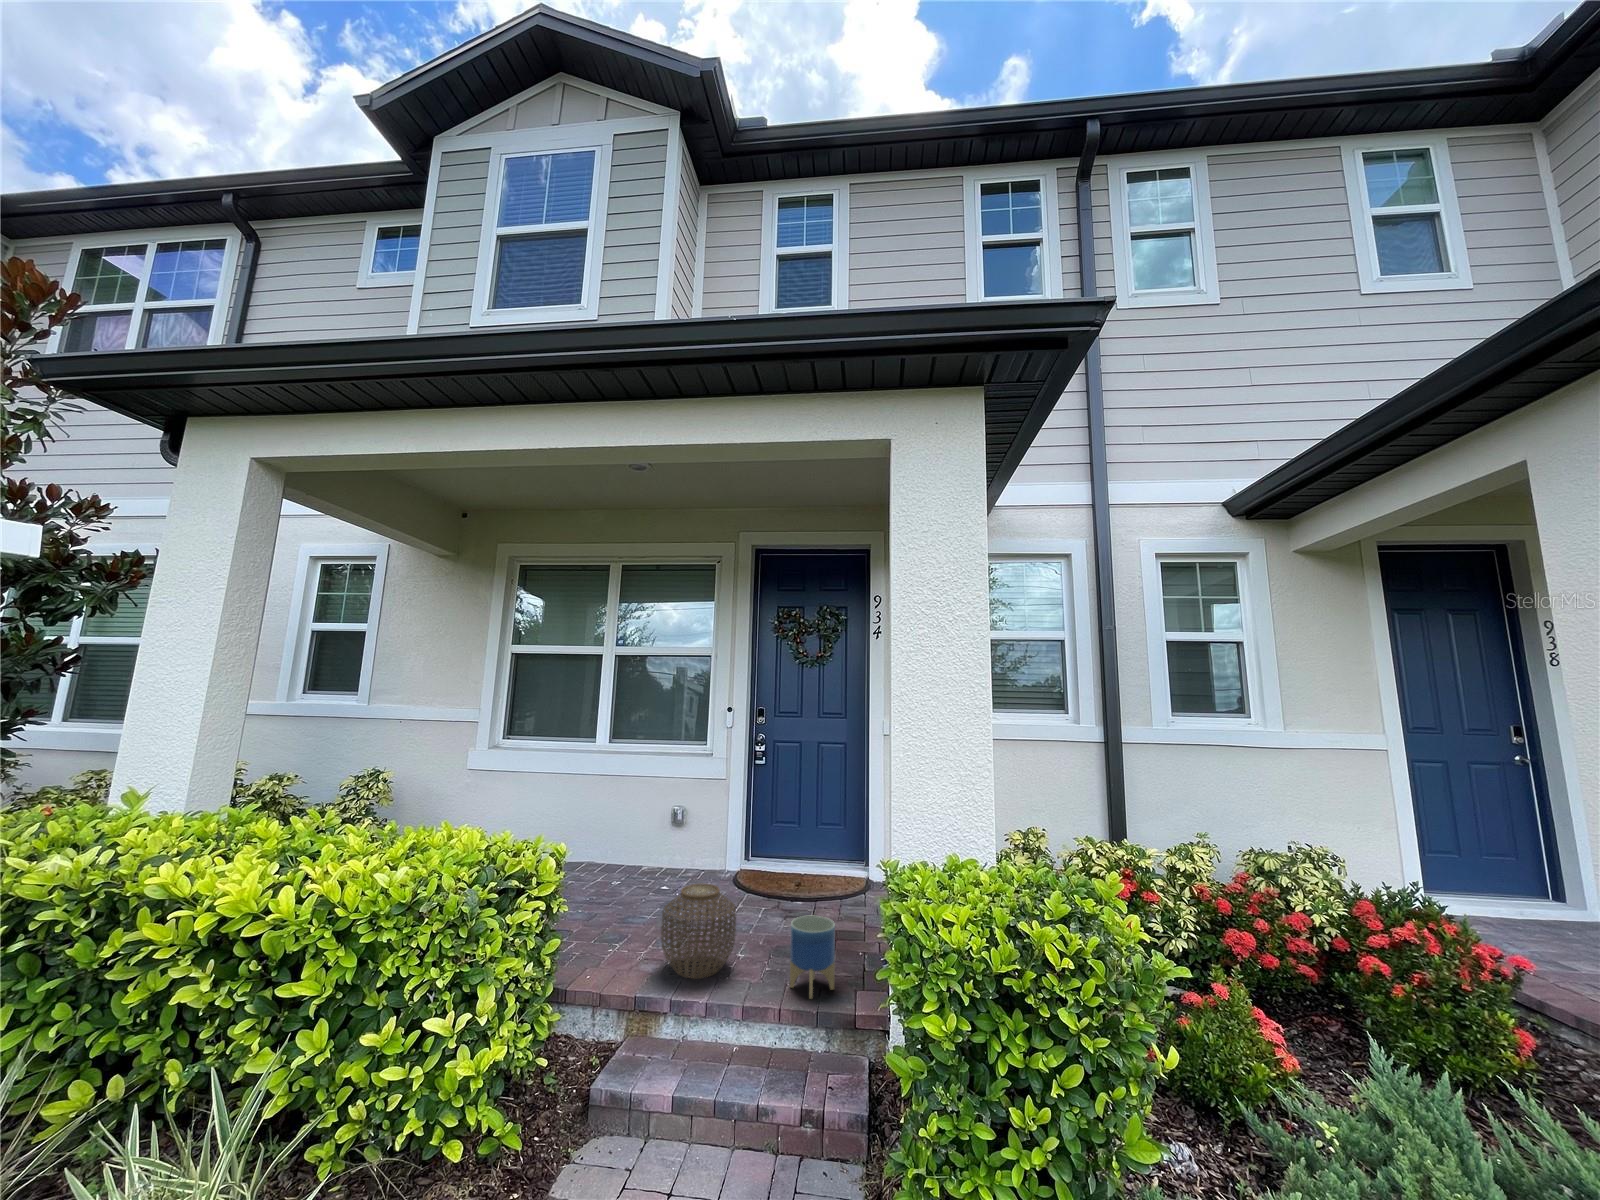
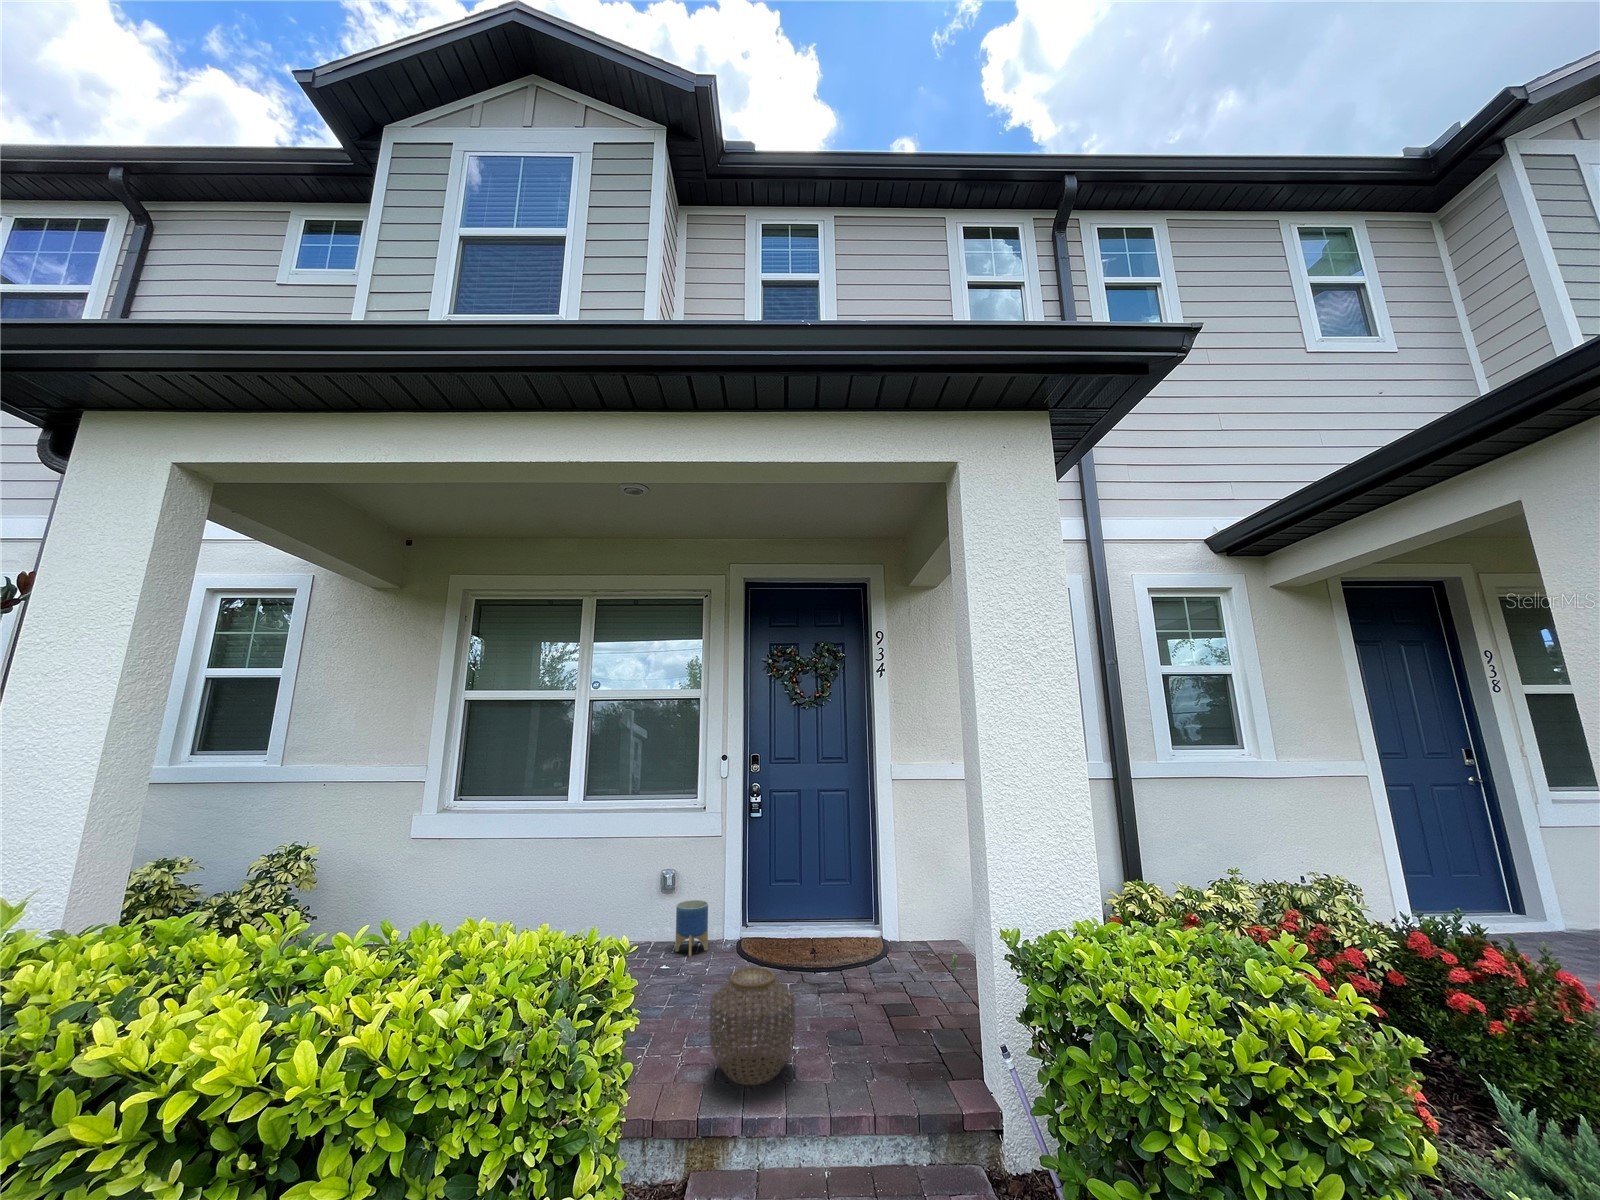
planter: present [790,916,835,999] -> present [675,900,708,957]

